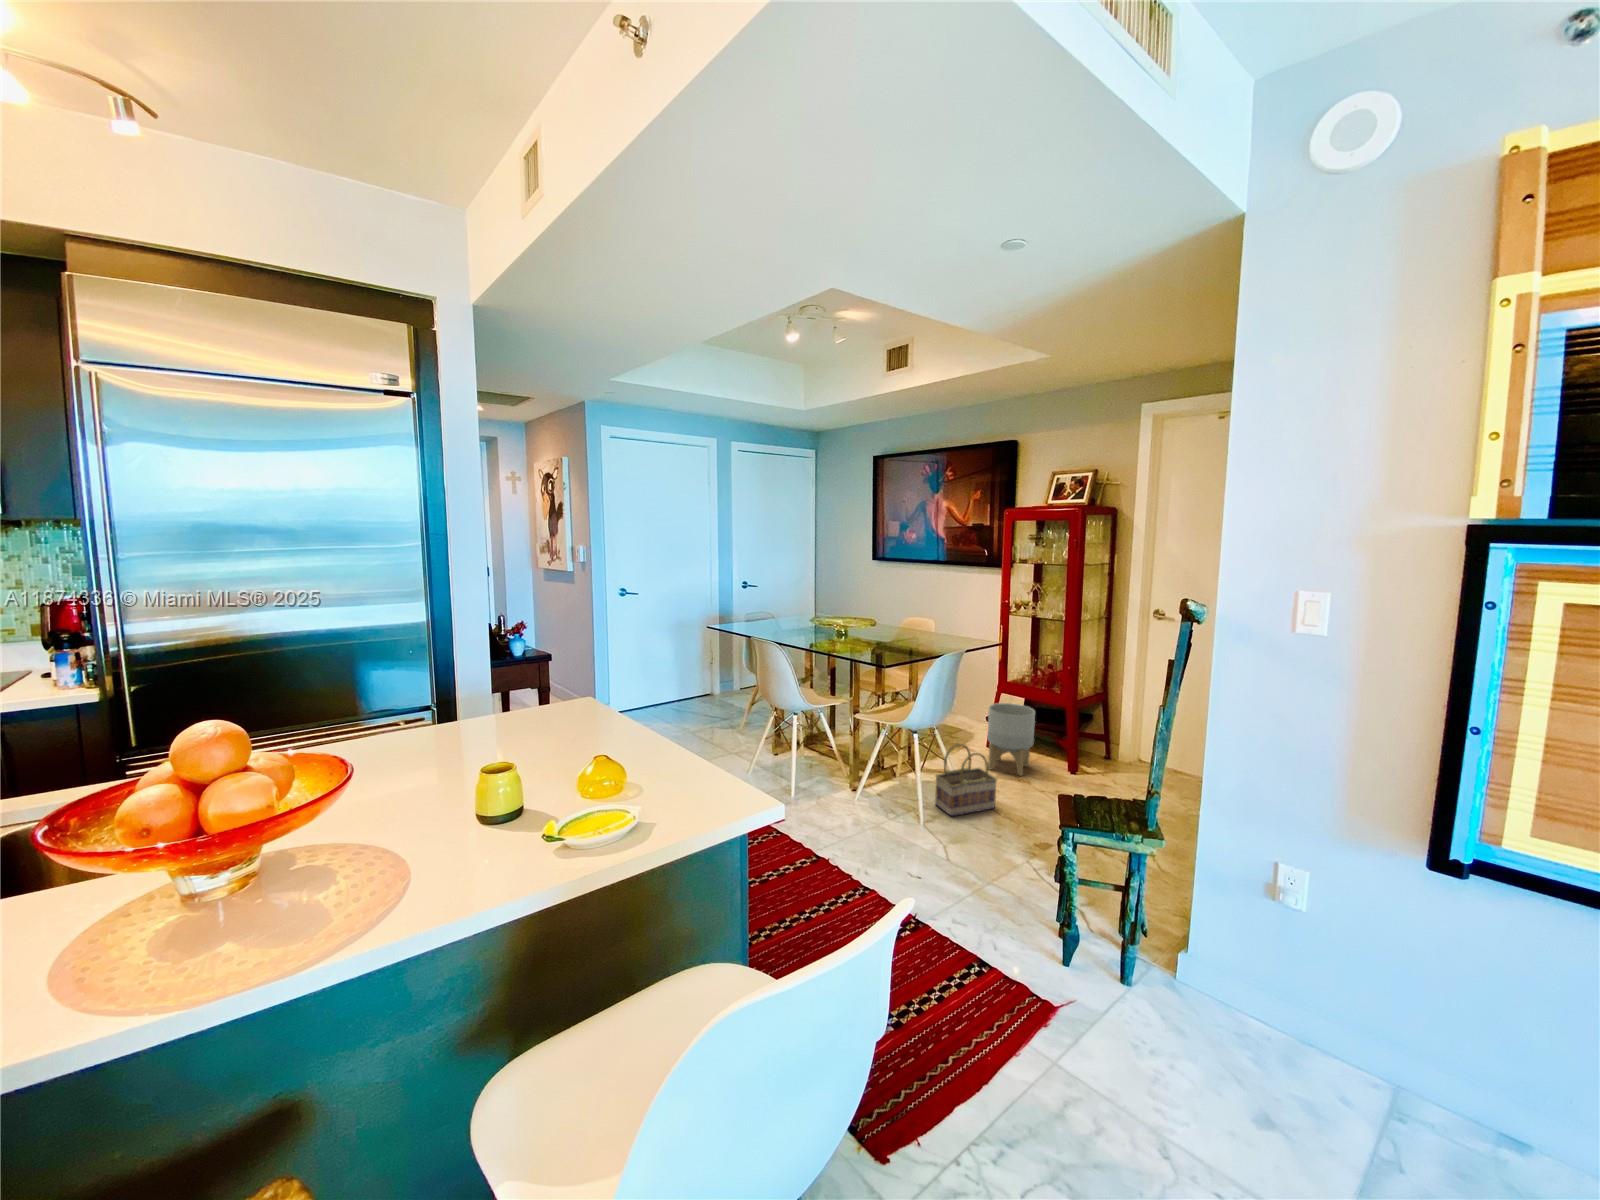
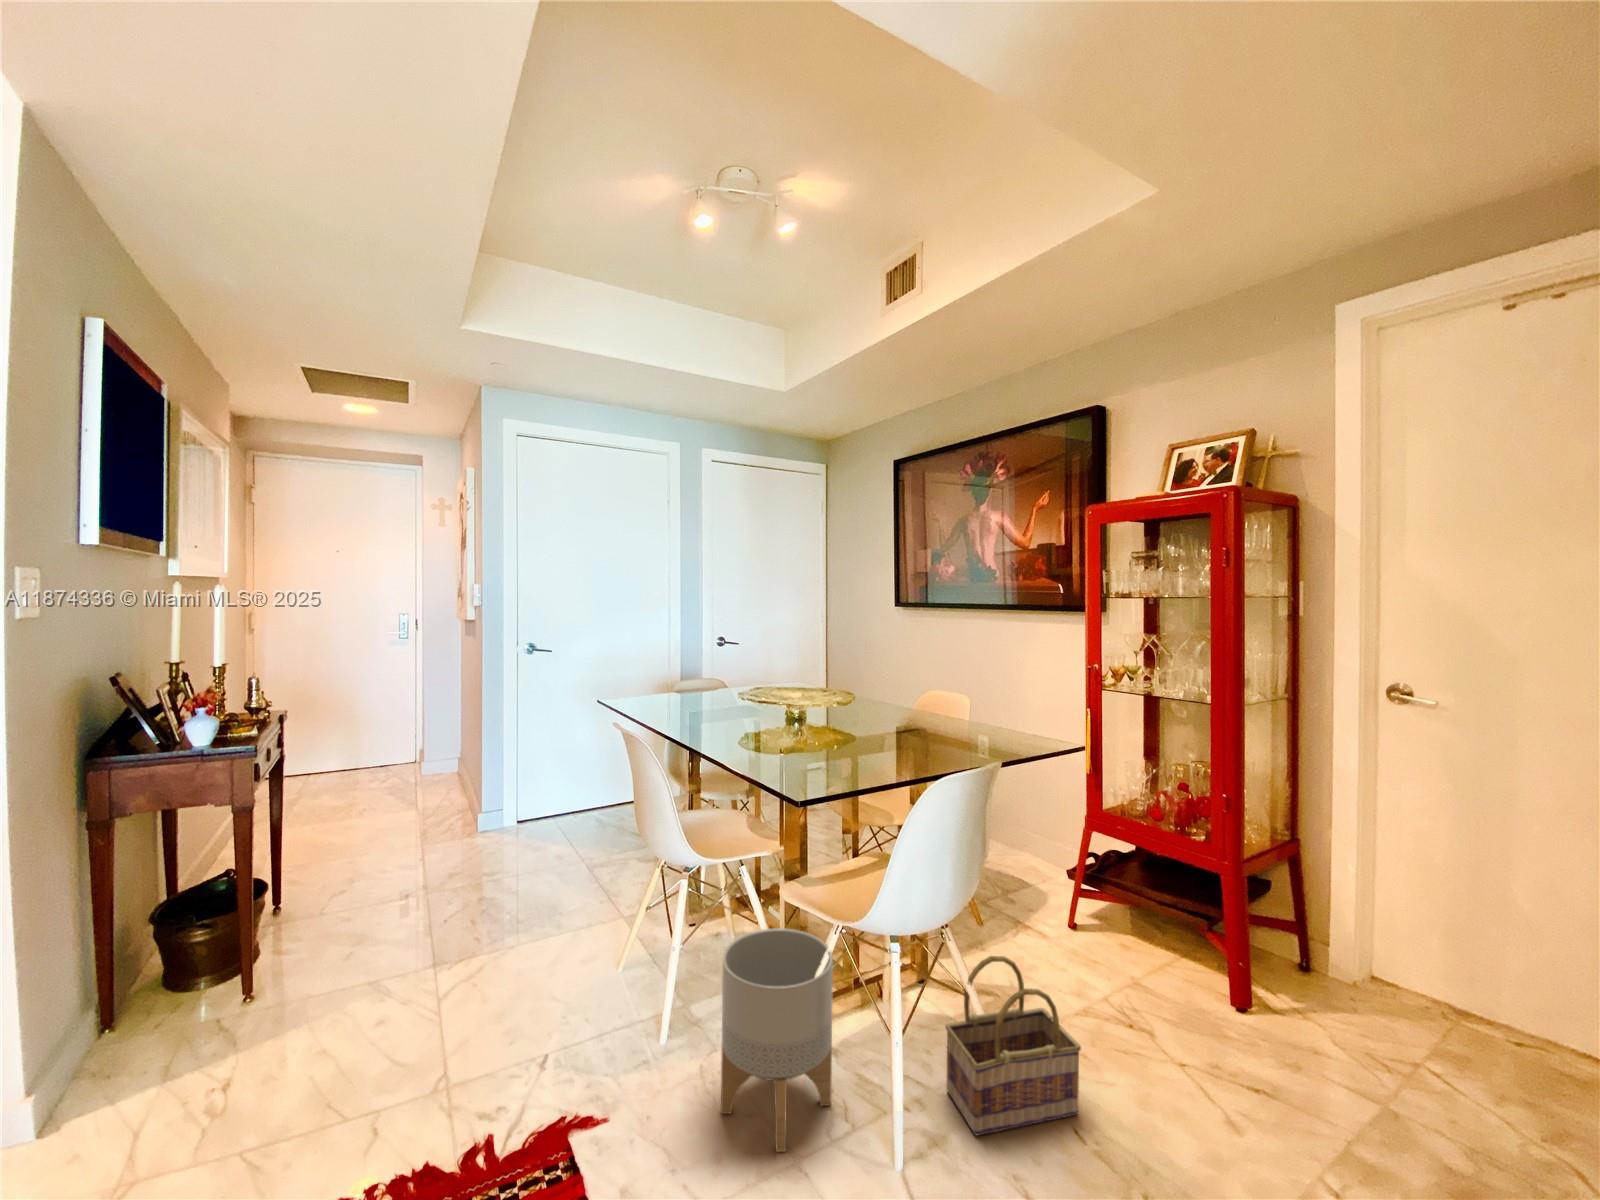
planter: present [987,703,1035,776] -> present [721,928,833,1152]

